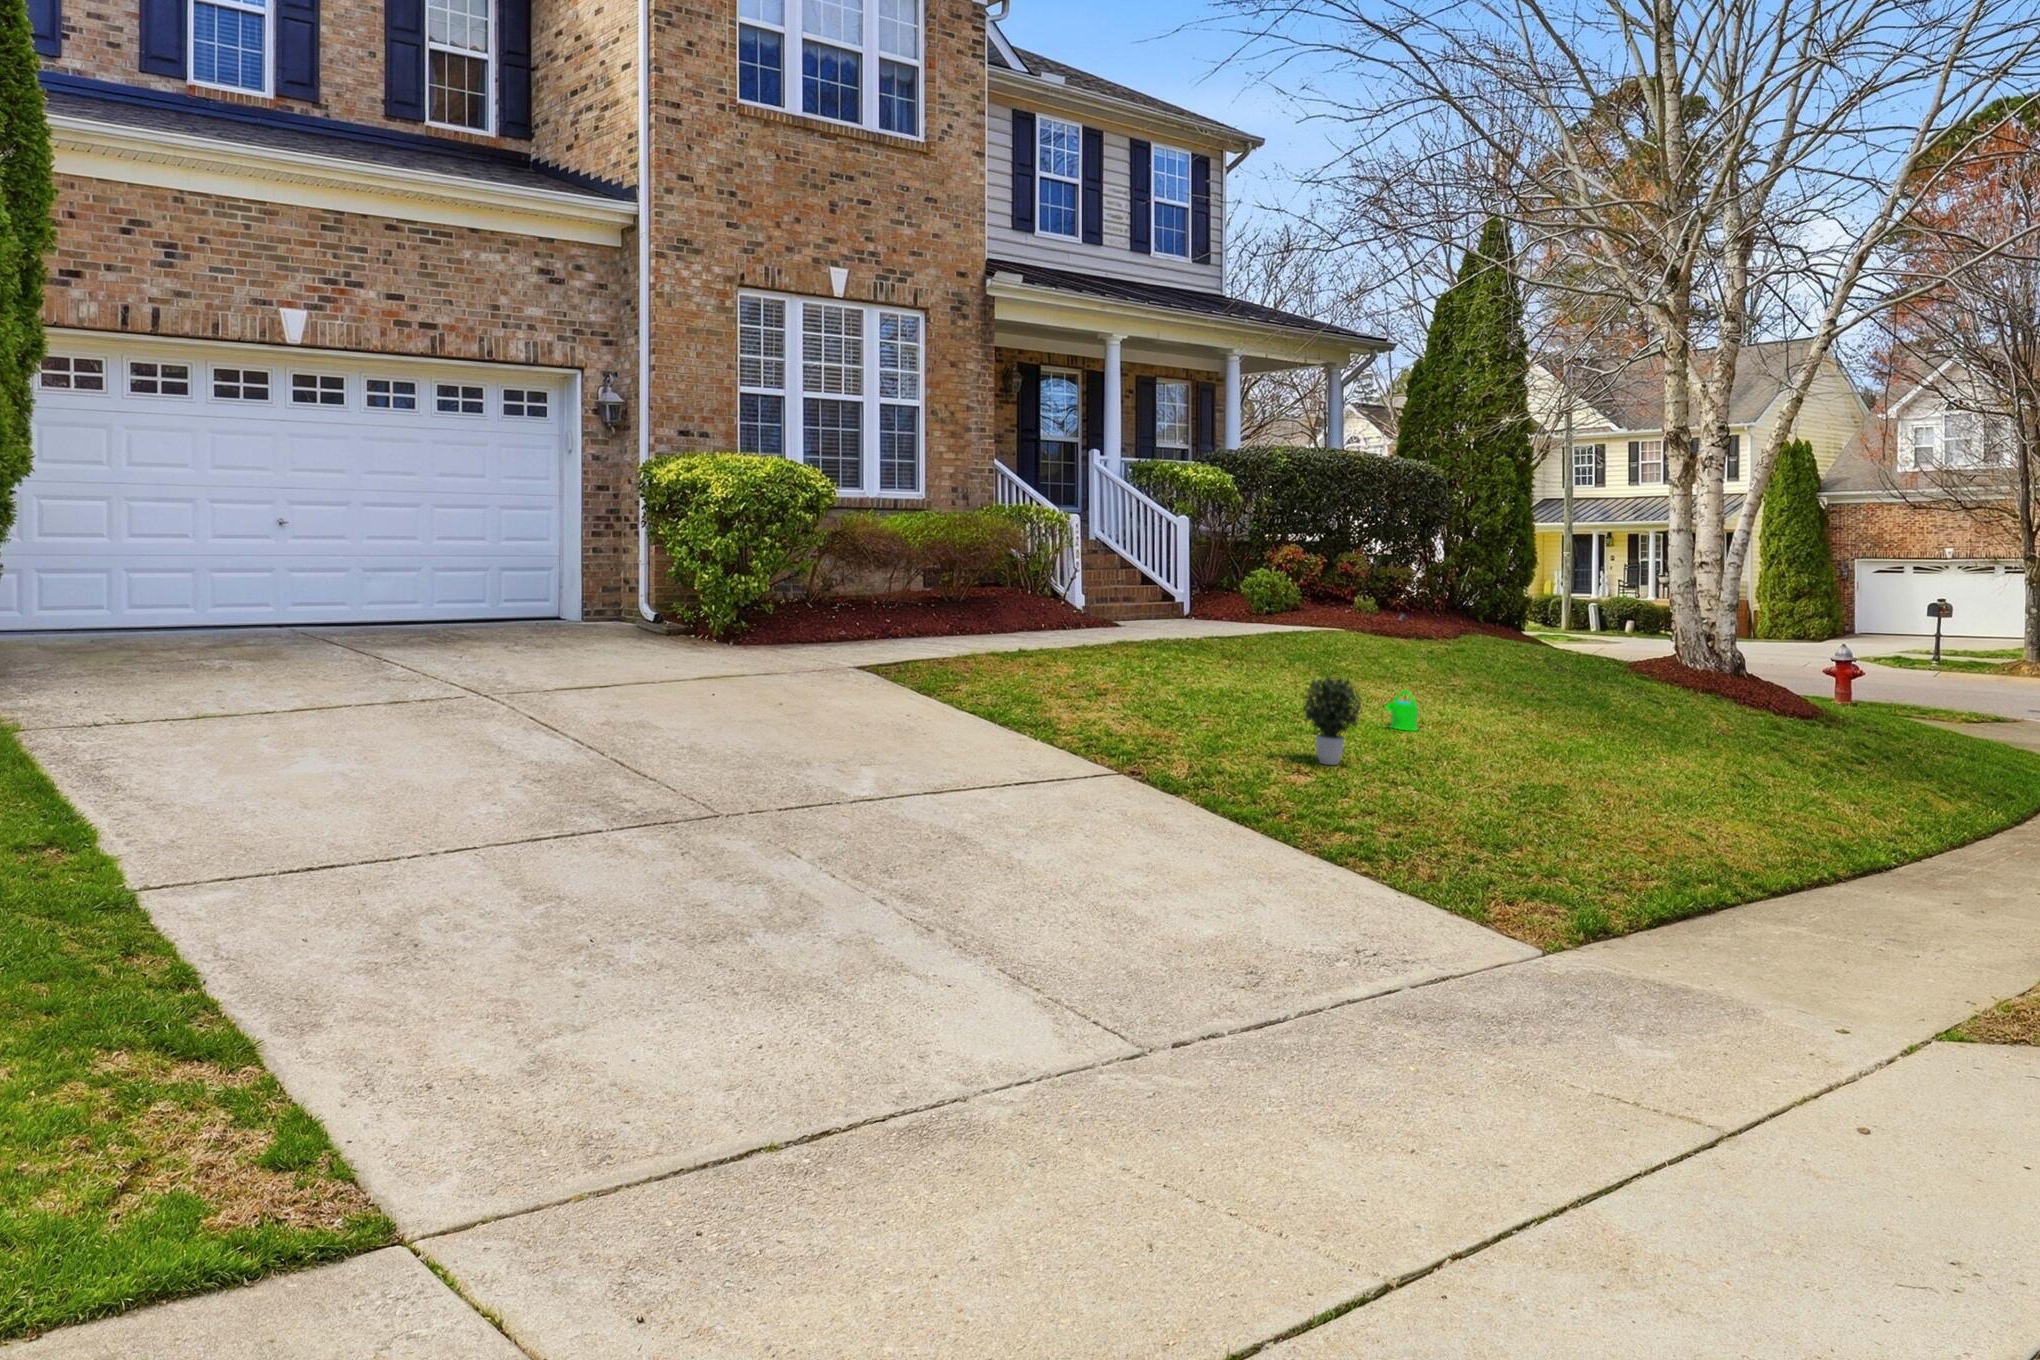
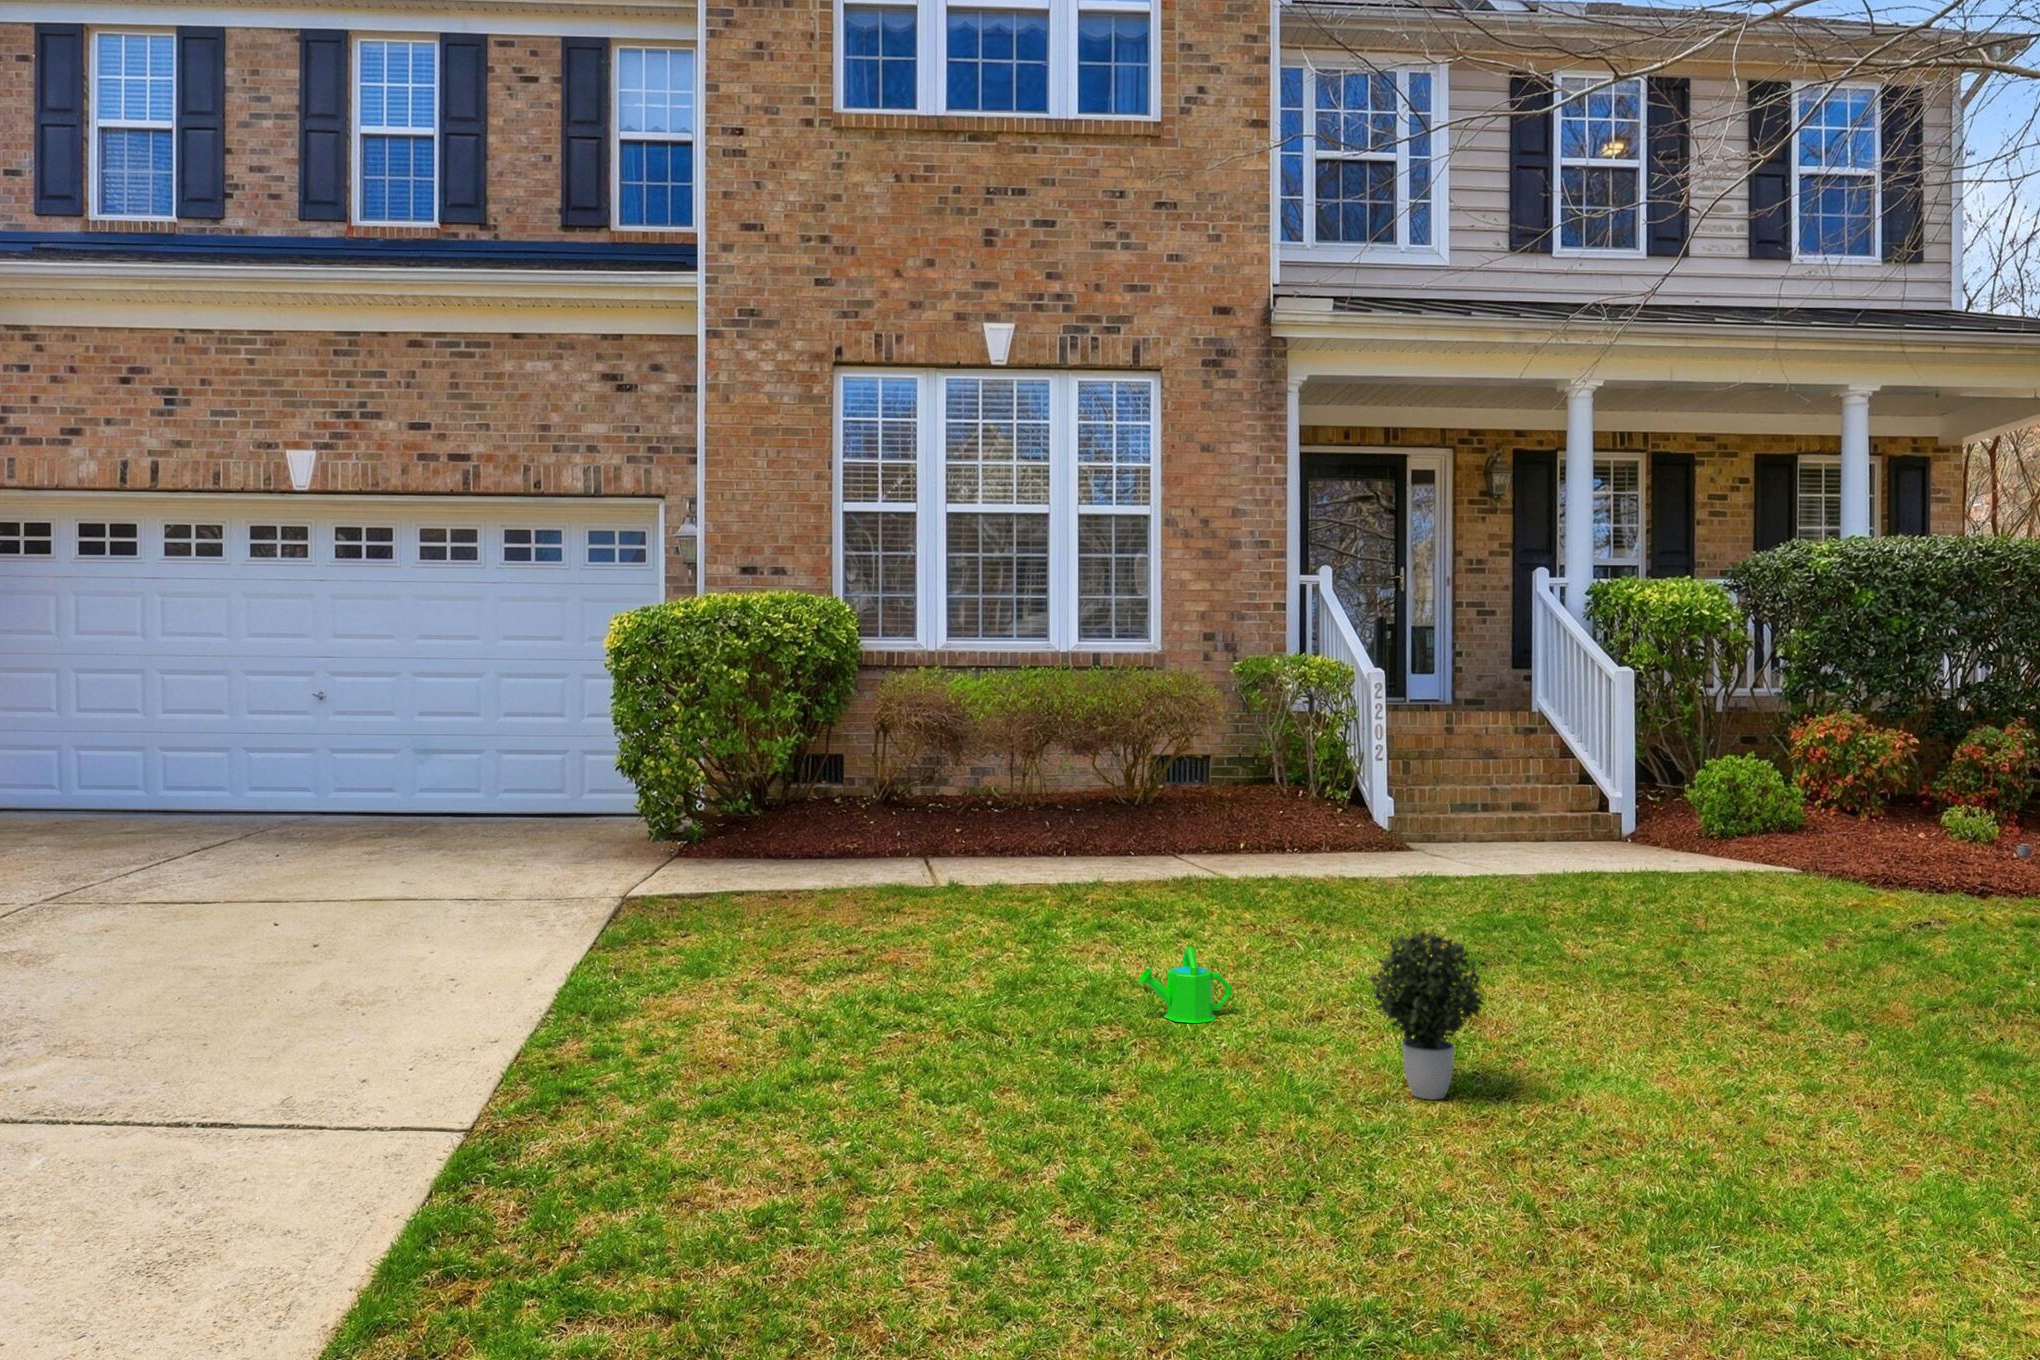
potted plant: present [1304,677,1361,765] -> present [1368,931,1484,1100]

